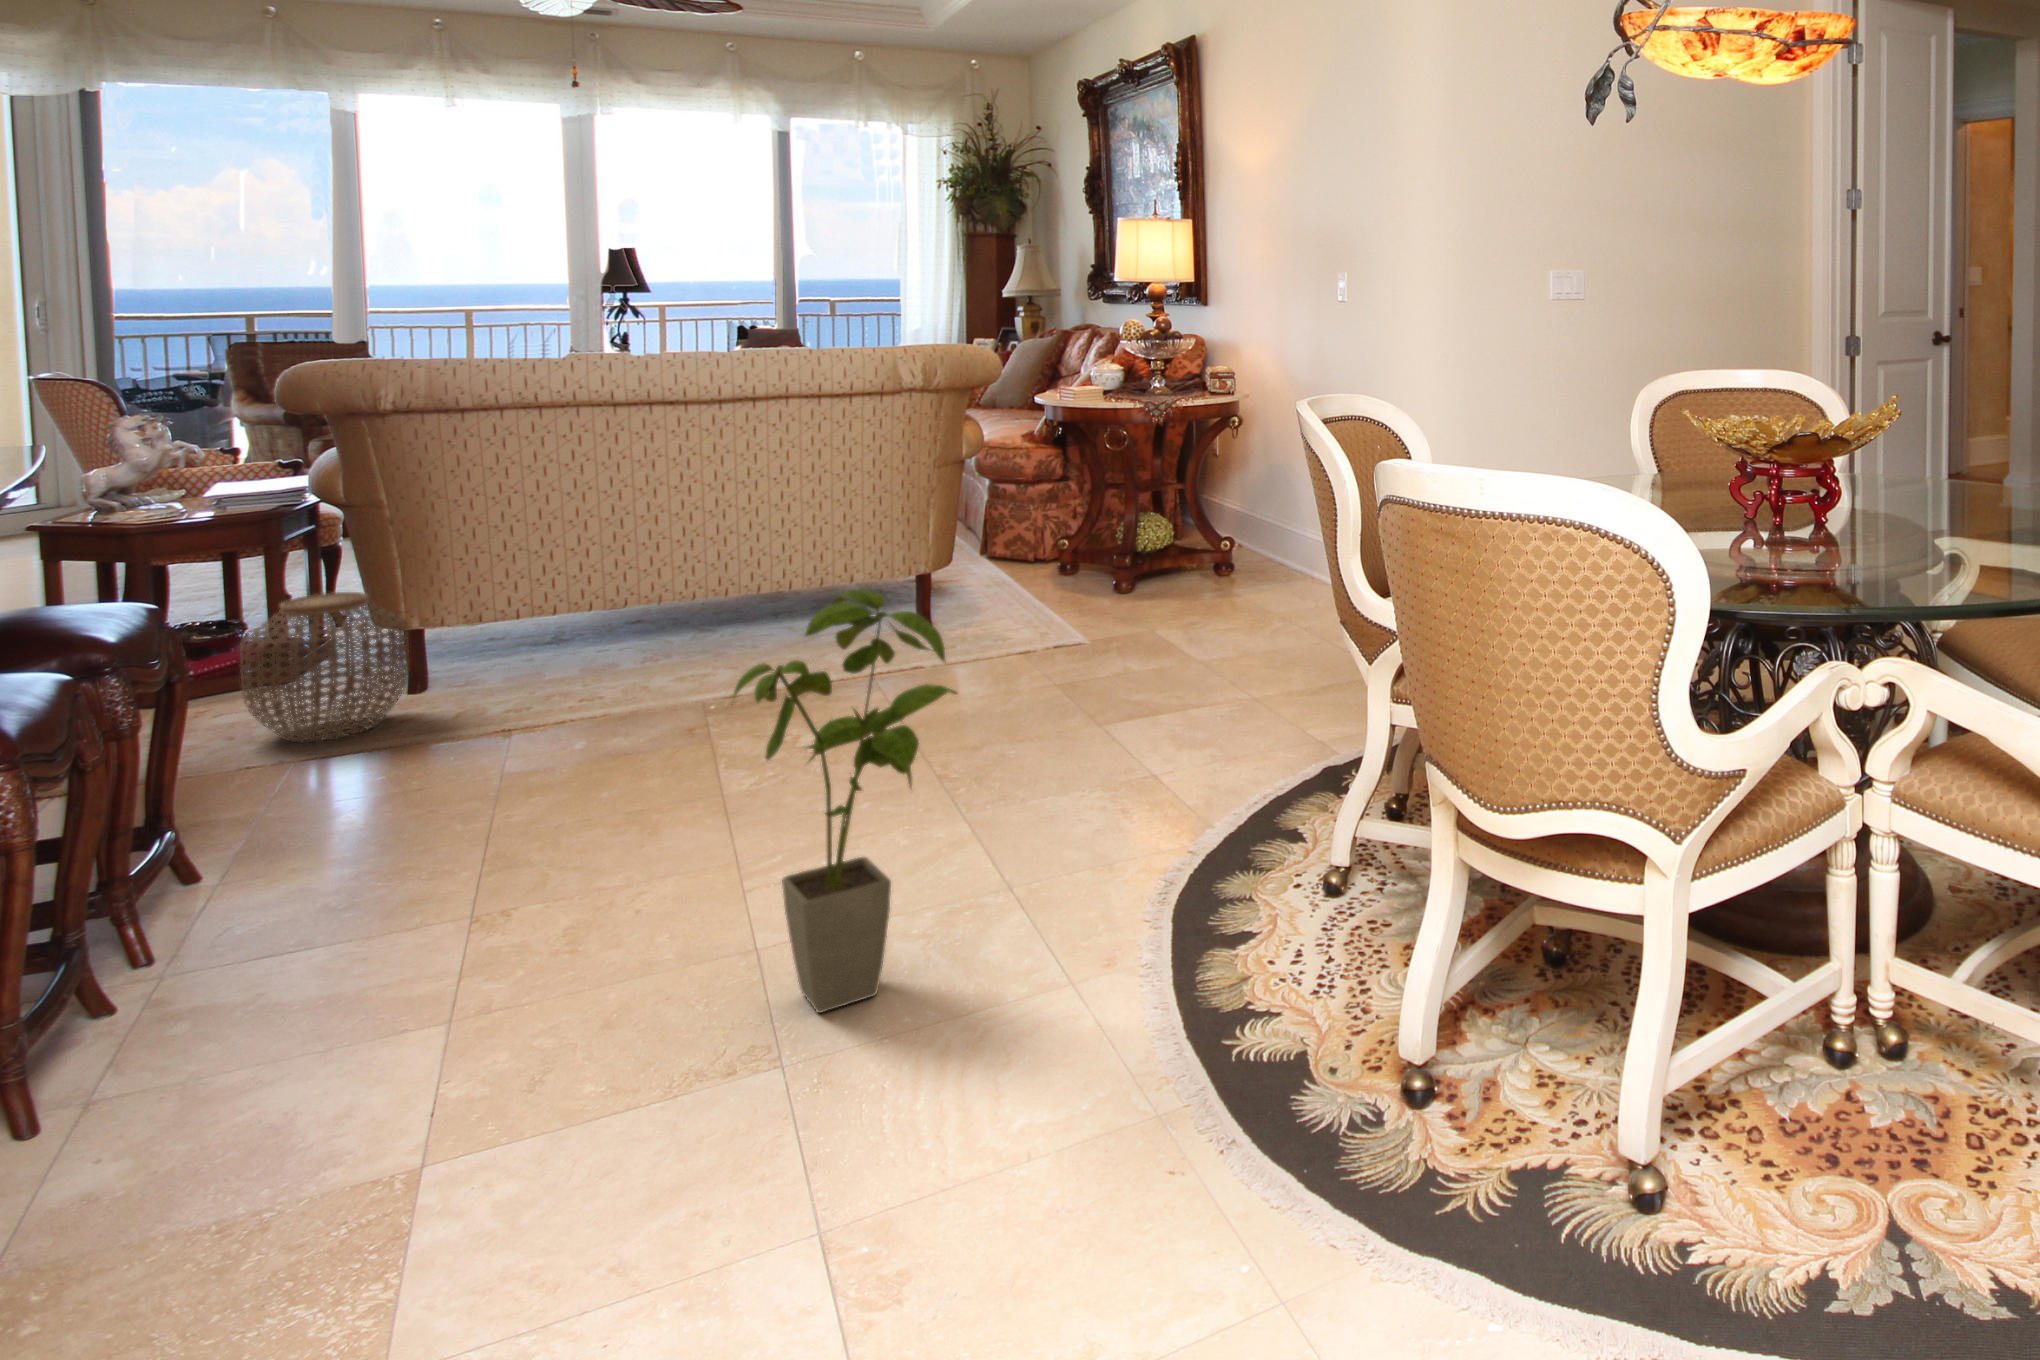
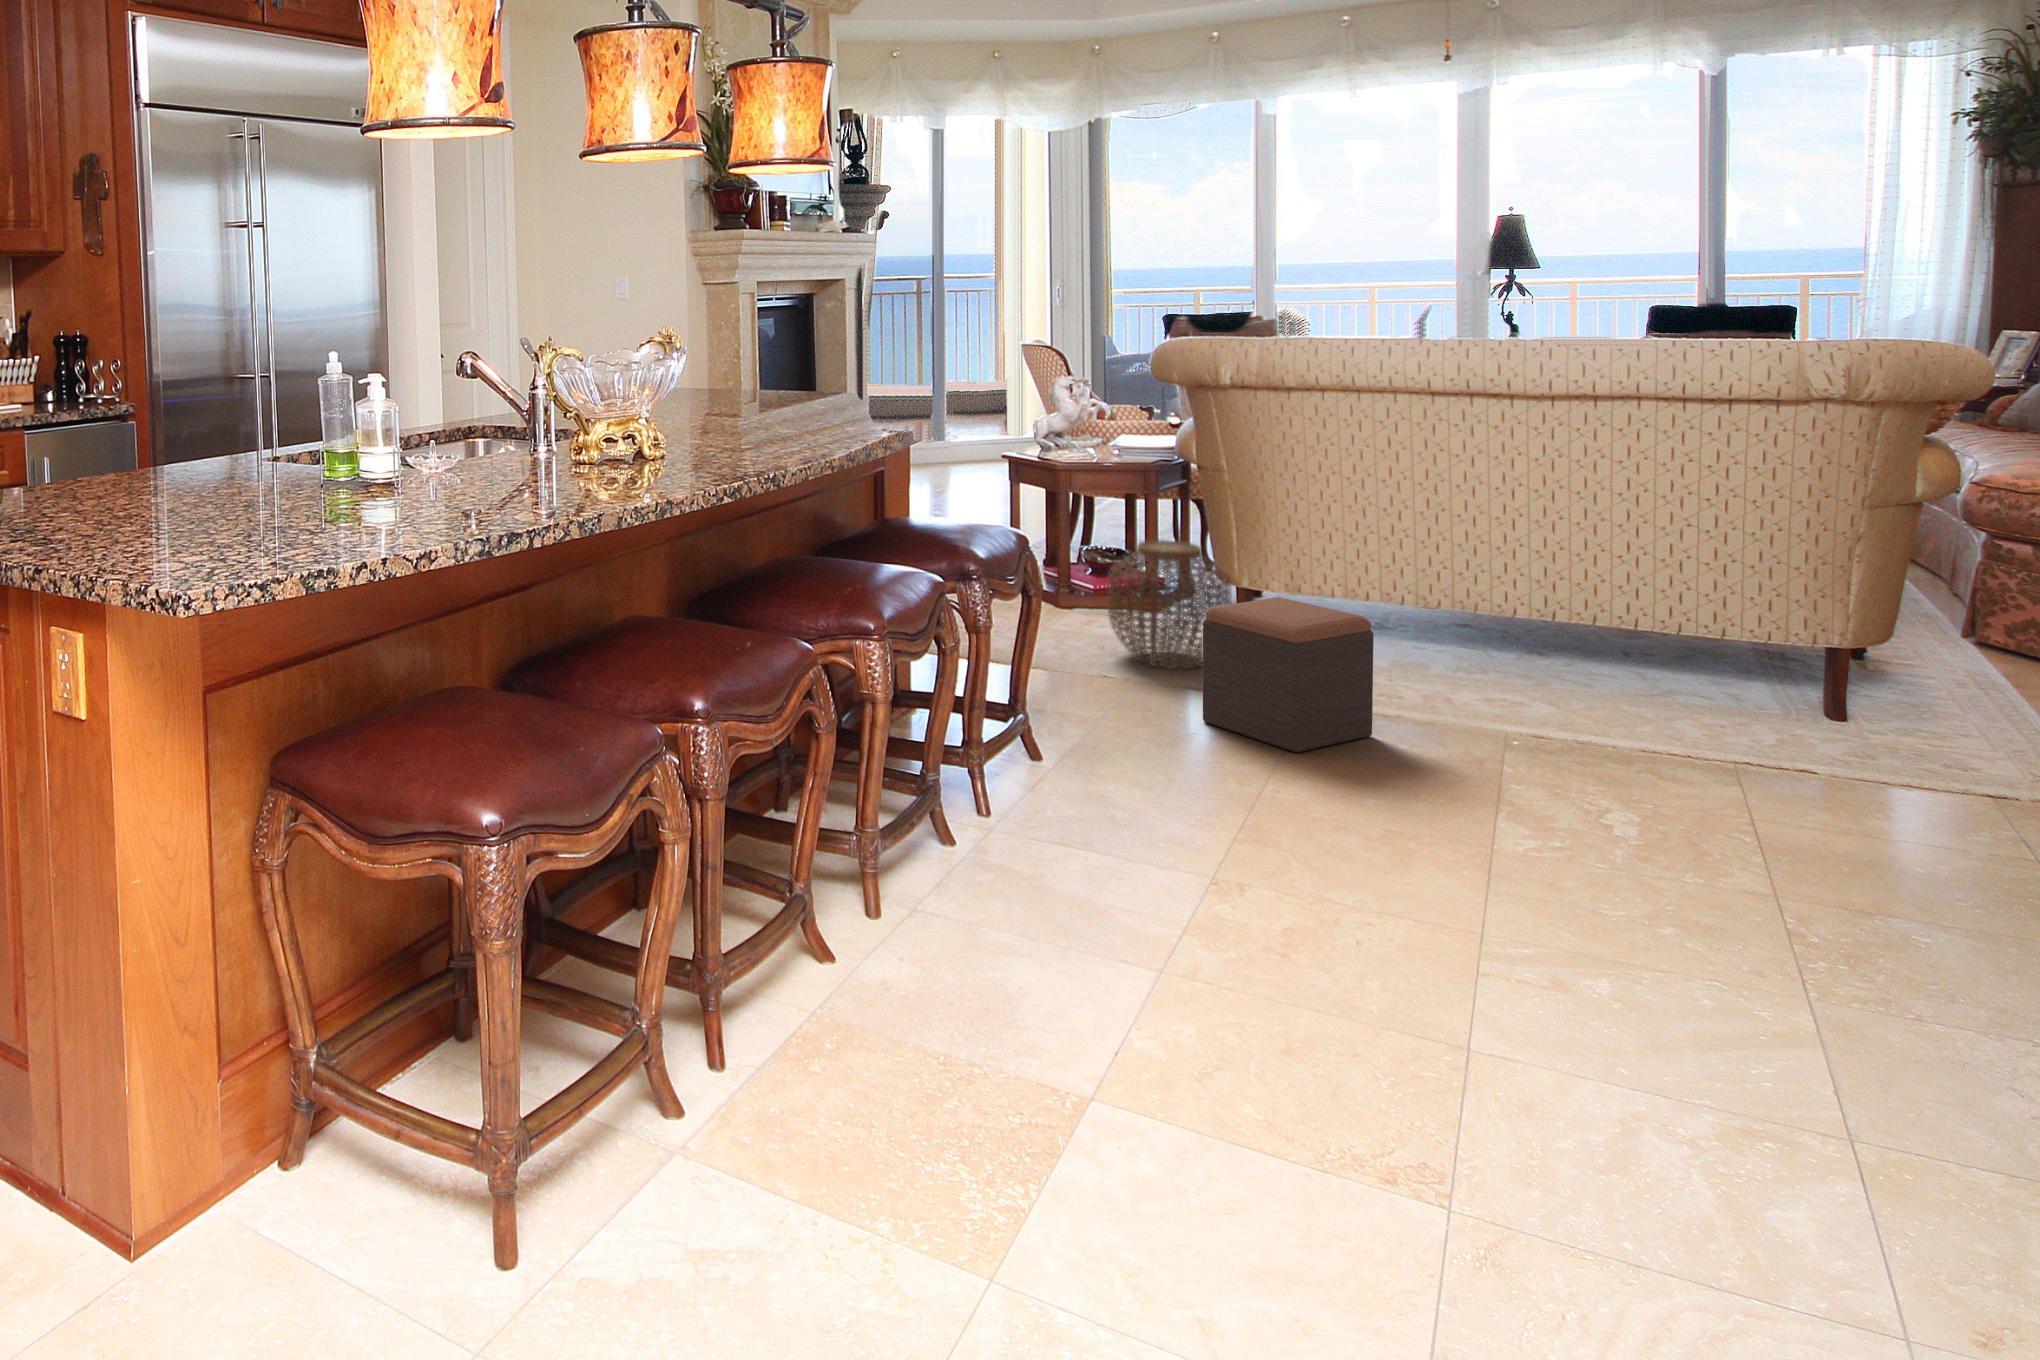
house plant: present [733,590,957,1013] -> none [1432,663,1764,1180]
footstool: none [395,625,588,779] -> present [1203,597,1374,753]

